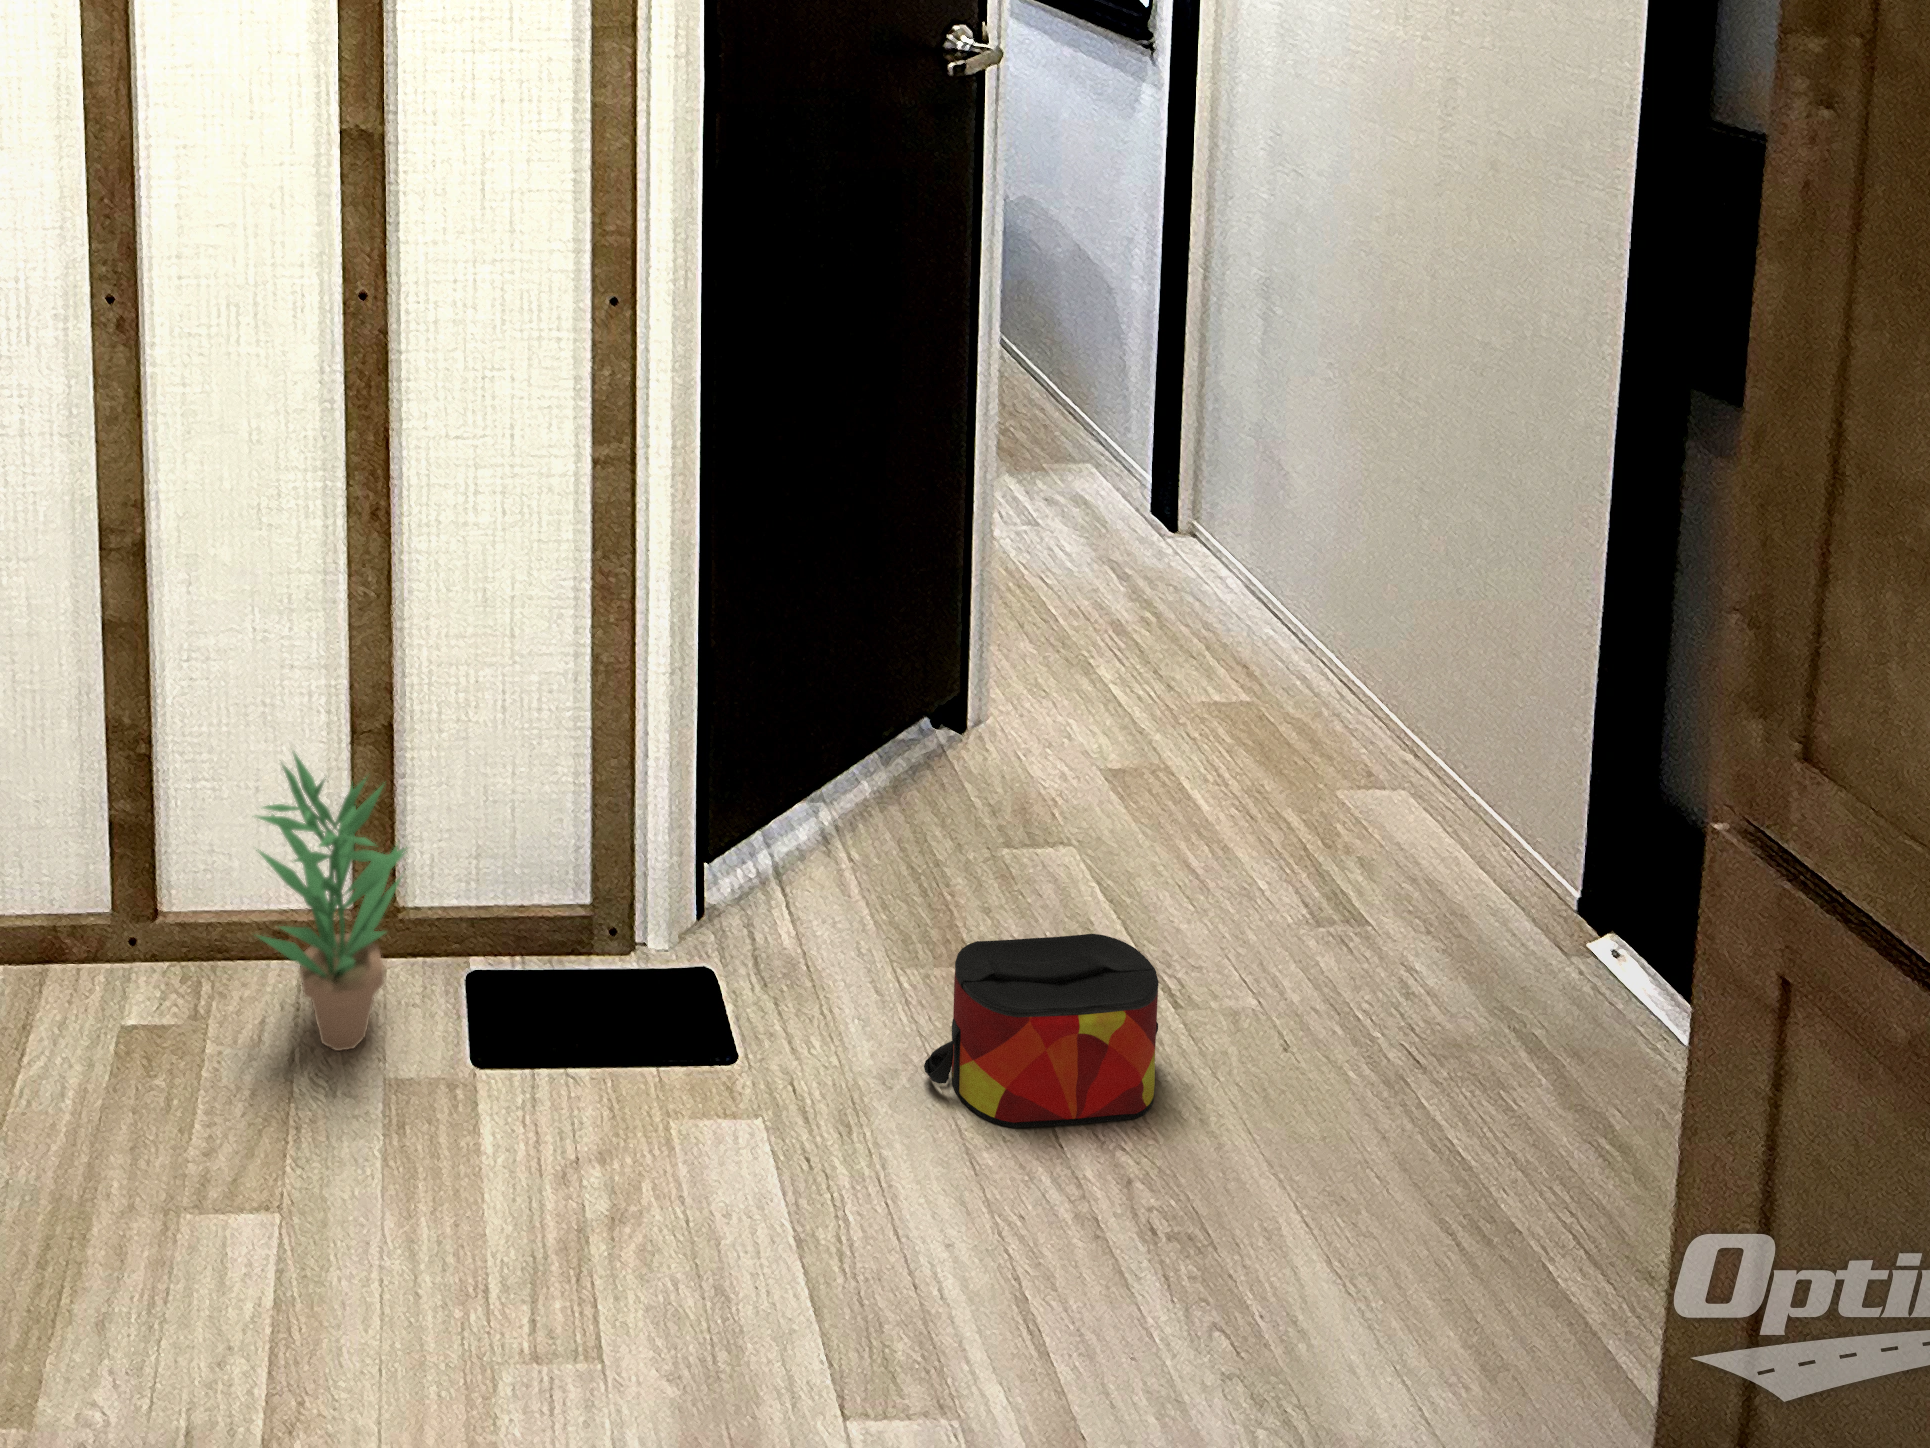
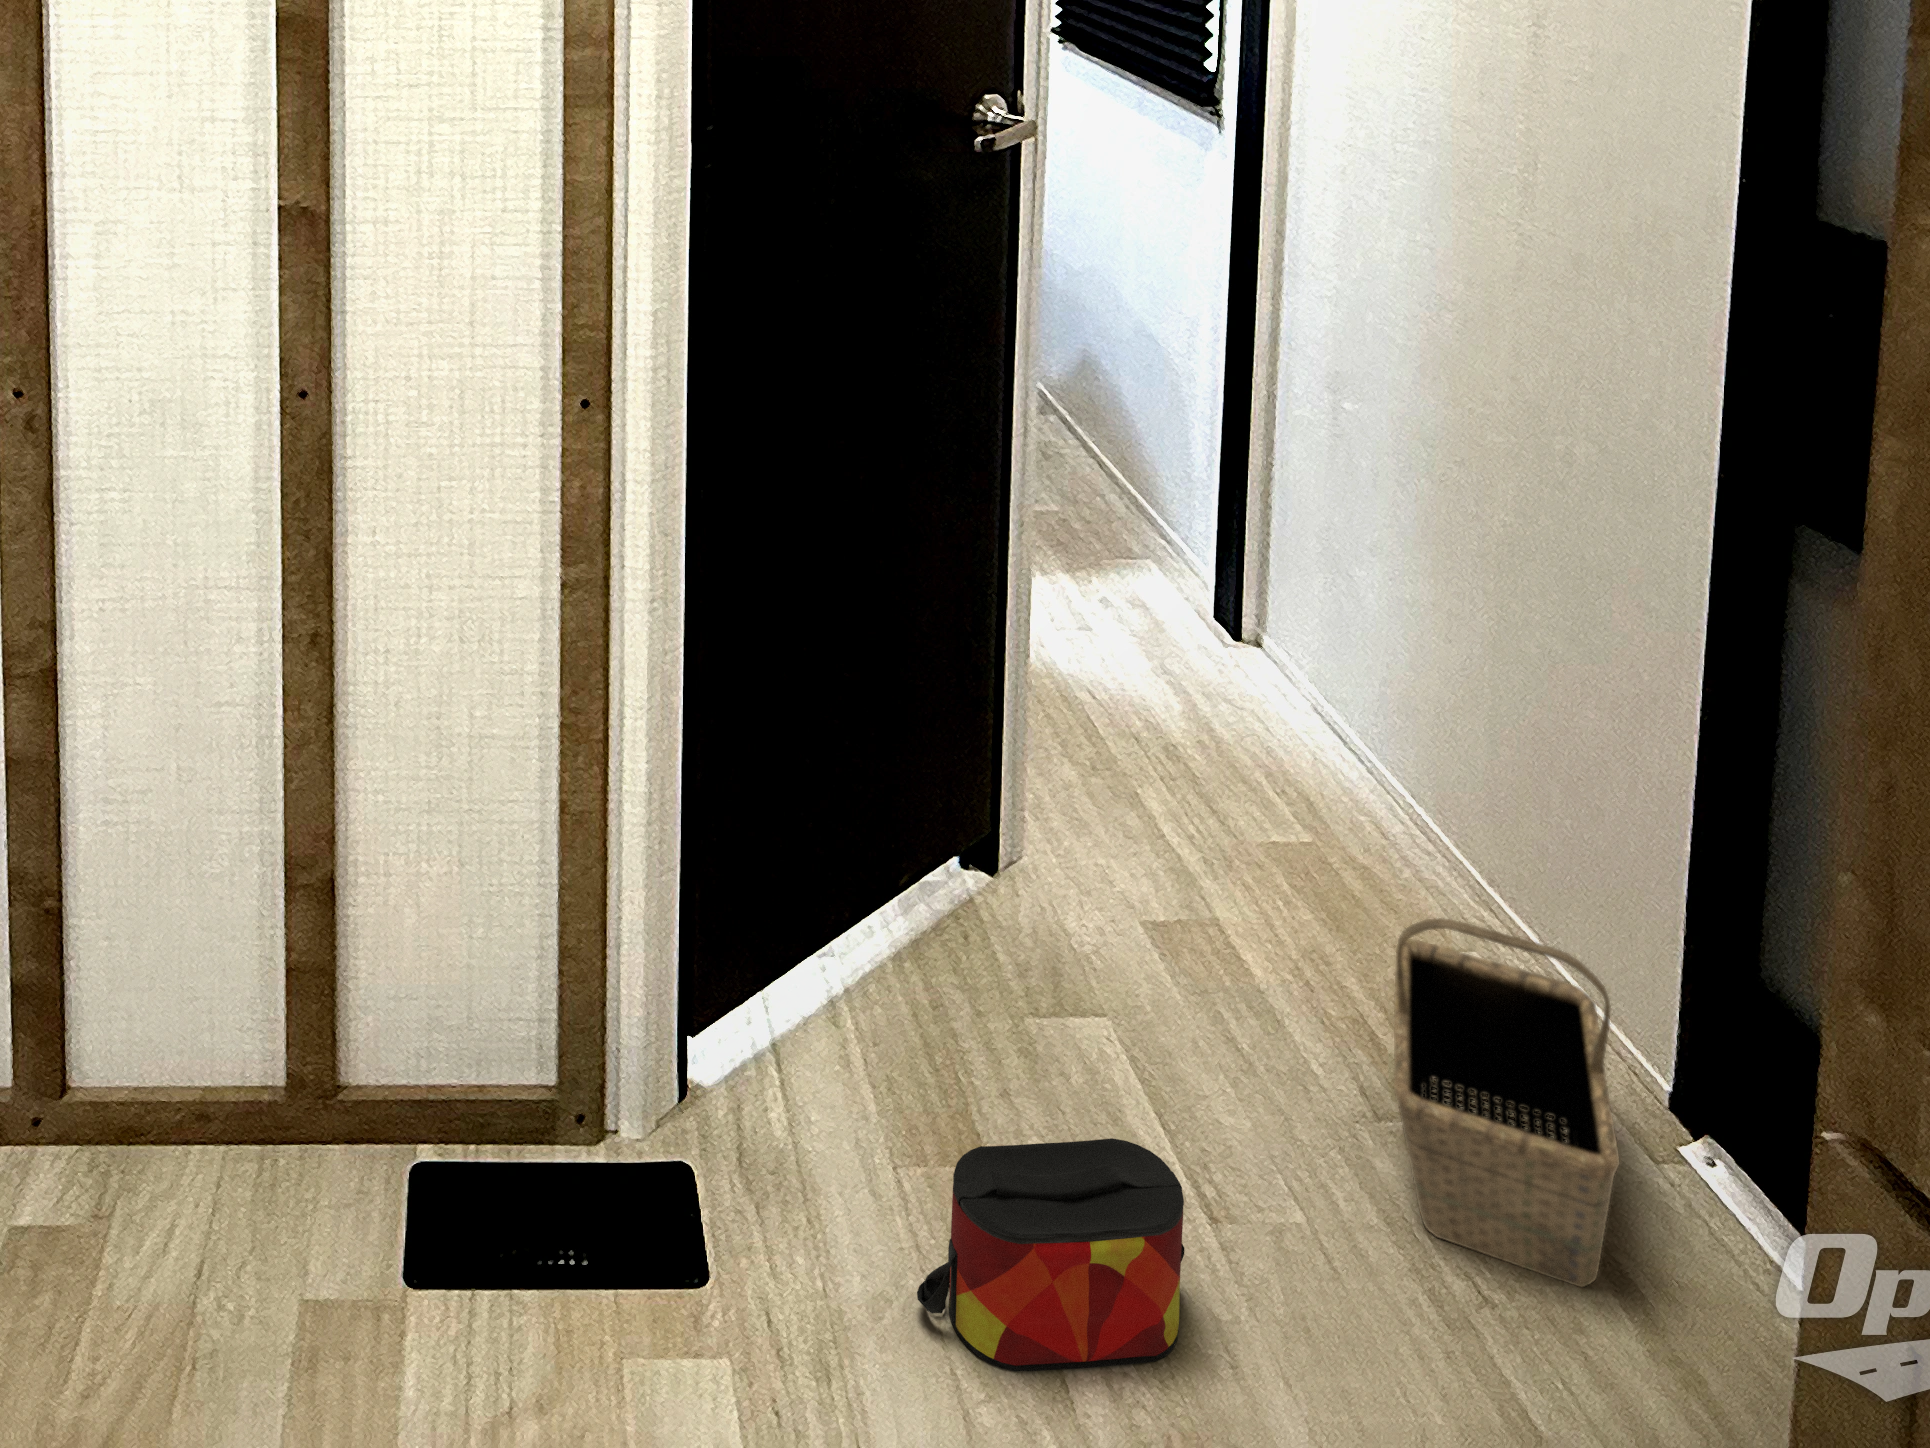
basket: none [1335,746,1540,1058] -> present [1394,918,1619,1287]
potted plant: present [257,753,406,1051] -> none [153,909,340,1262]

